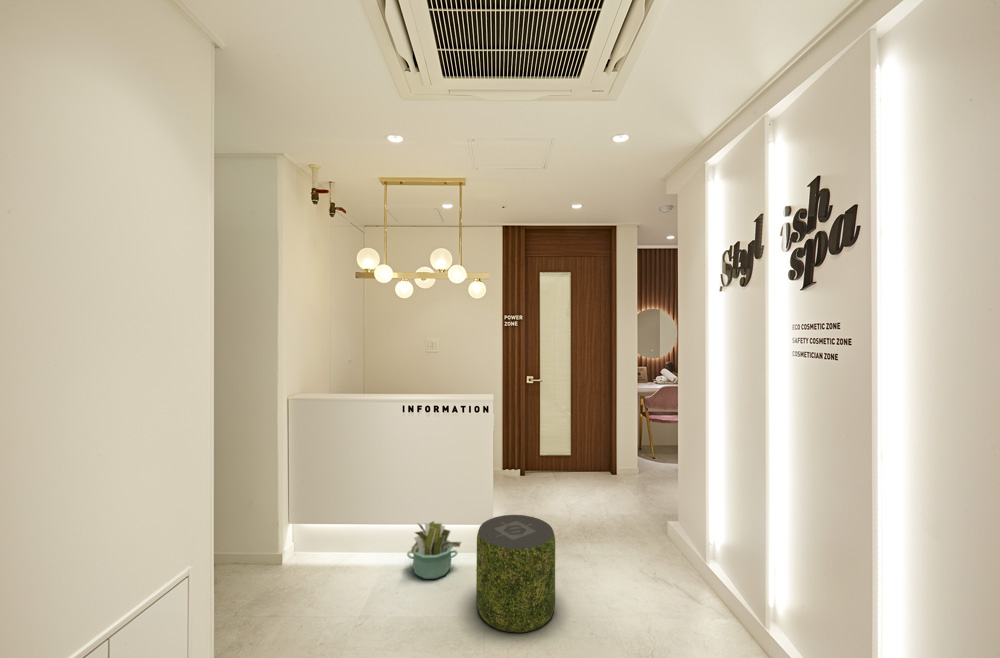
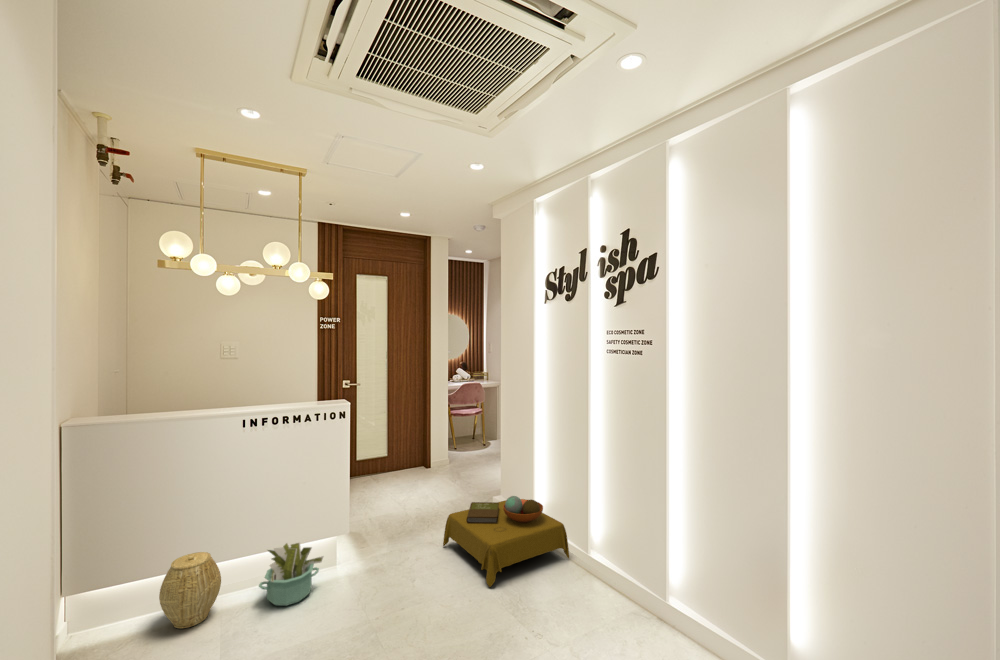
woven basket: none [338,512,382,572] -> present [159,552,221,628]
pouf: present [476,515,555,632] -> none [357,512,434,621]
side table: none [587,524,740,632] -> present [443,496,569,587]

